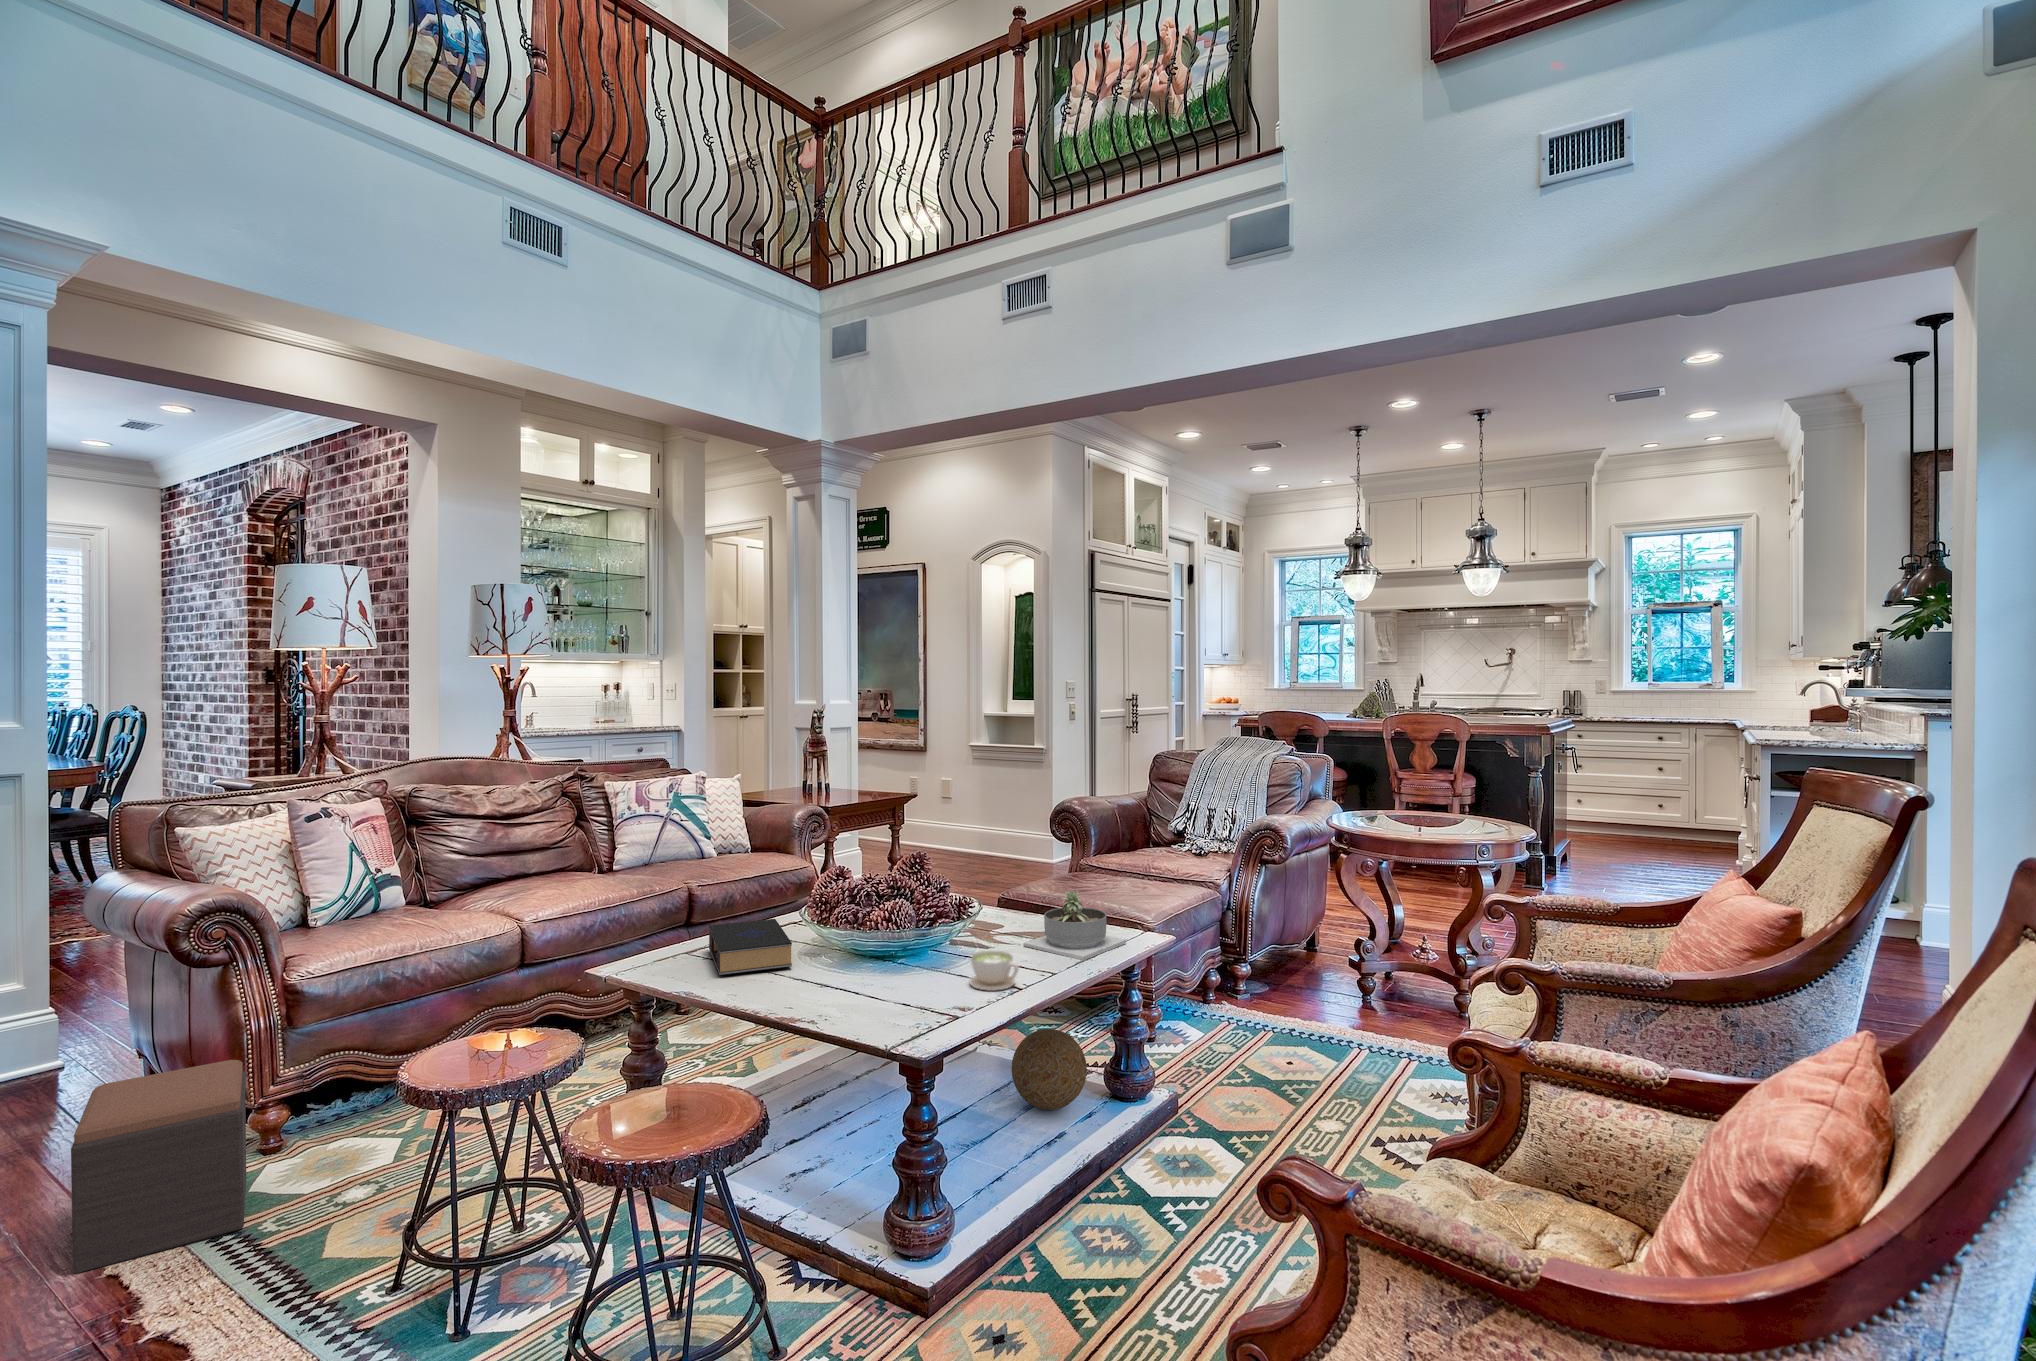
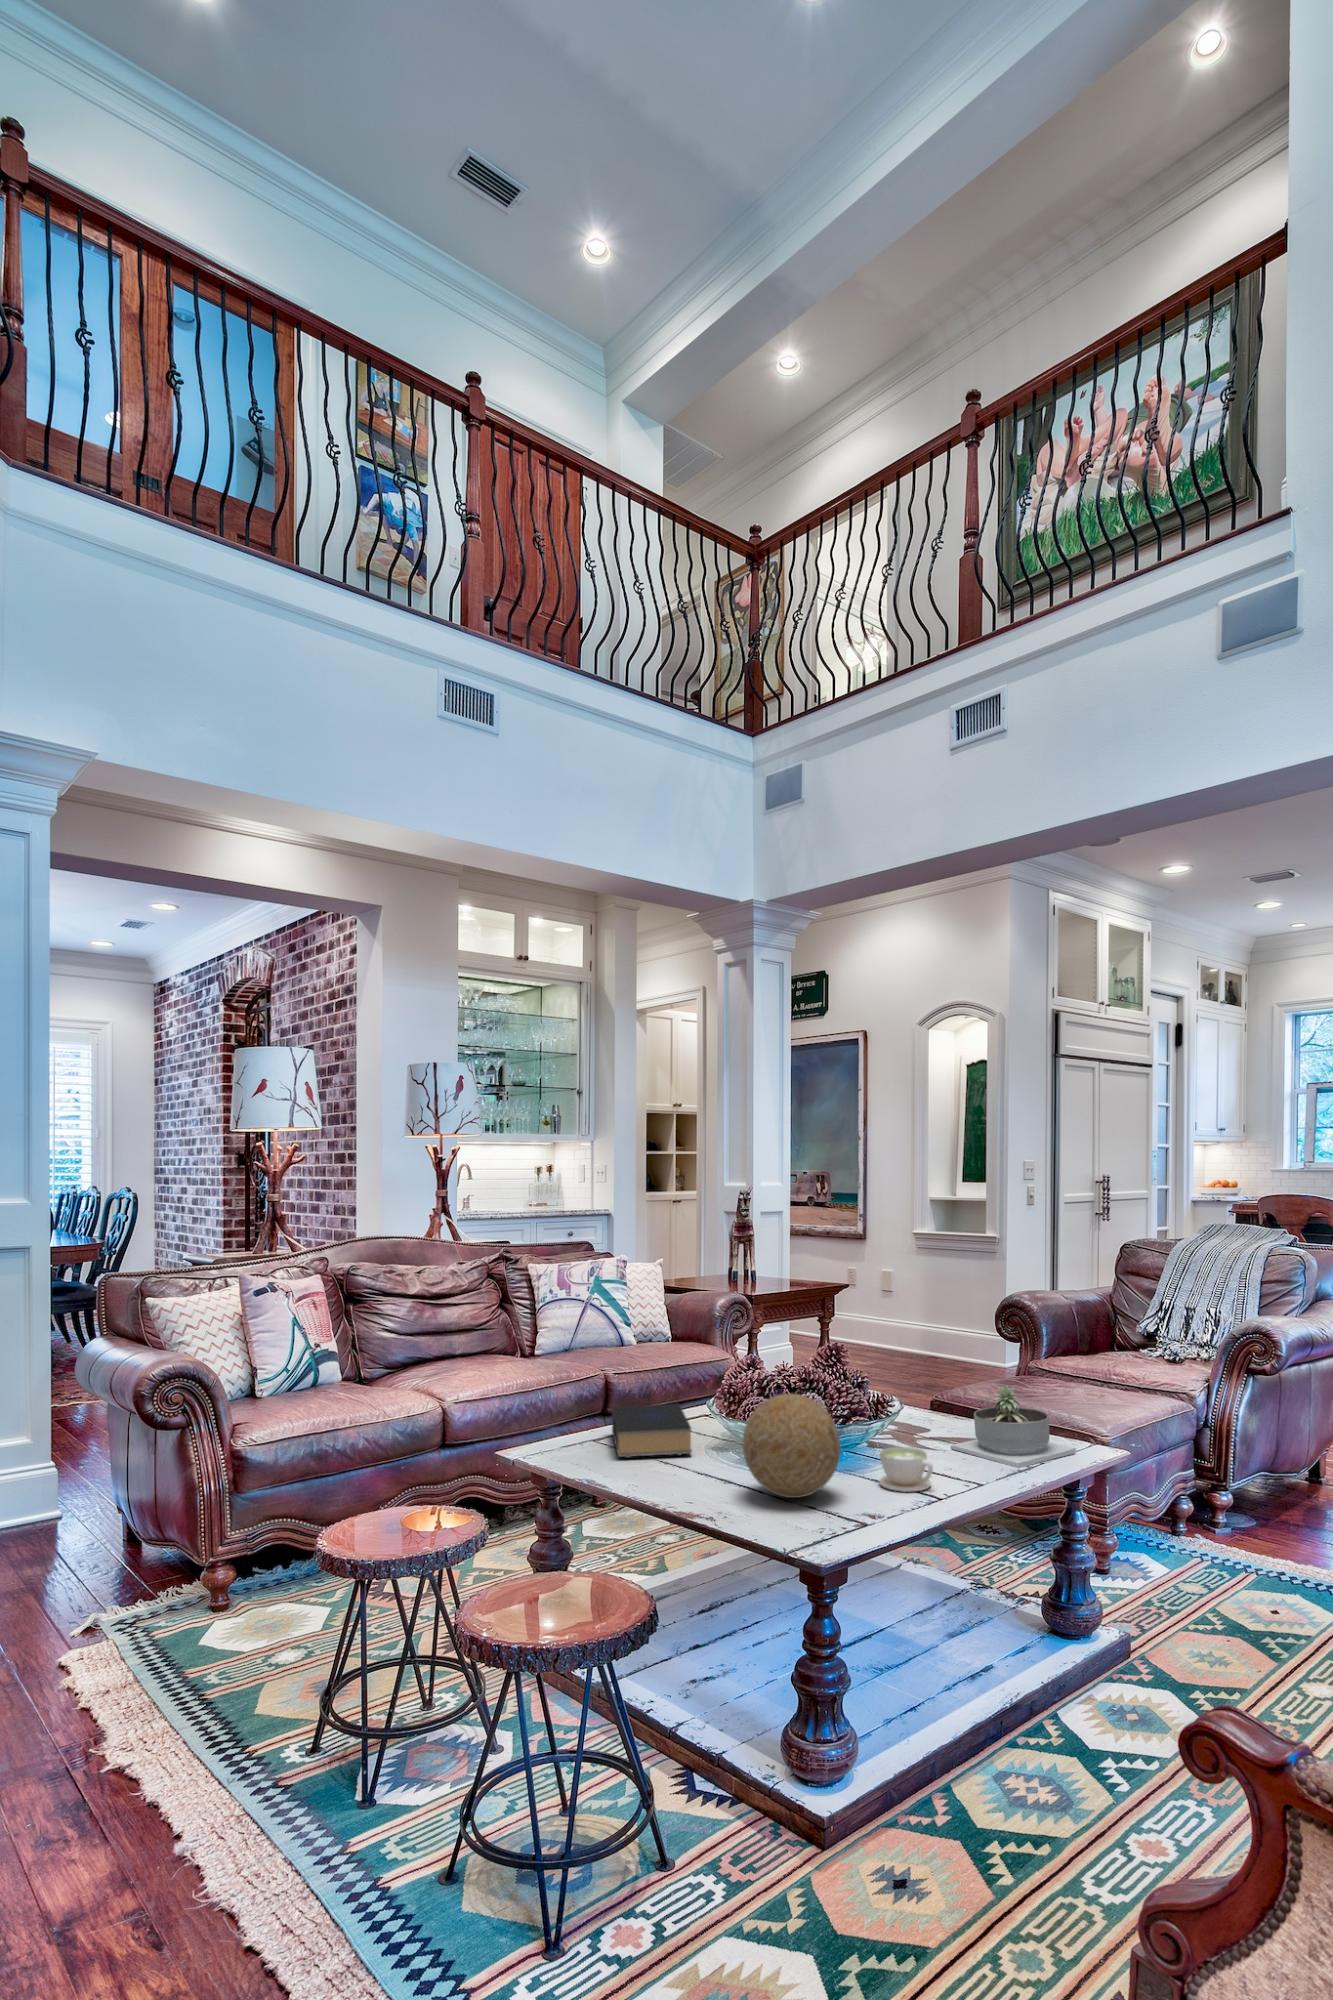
decorative ball: present [1012,1029,1087,1110] -> present [743,1394,841,1498]
footstool: present [71,1060,246,1274] -> none [64,1512,201,1697]

